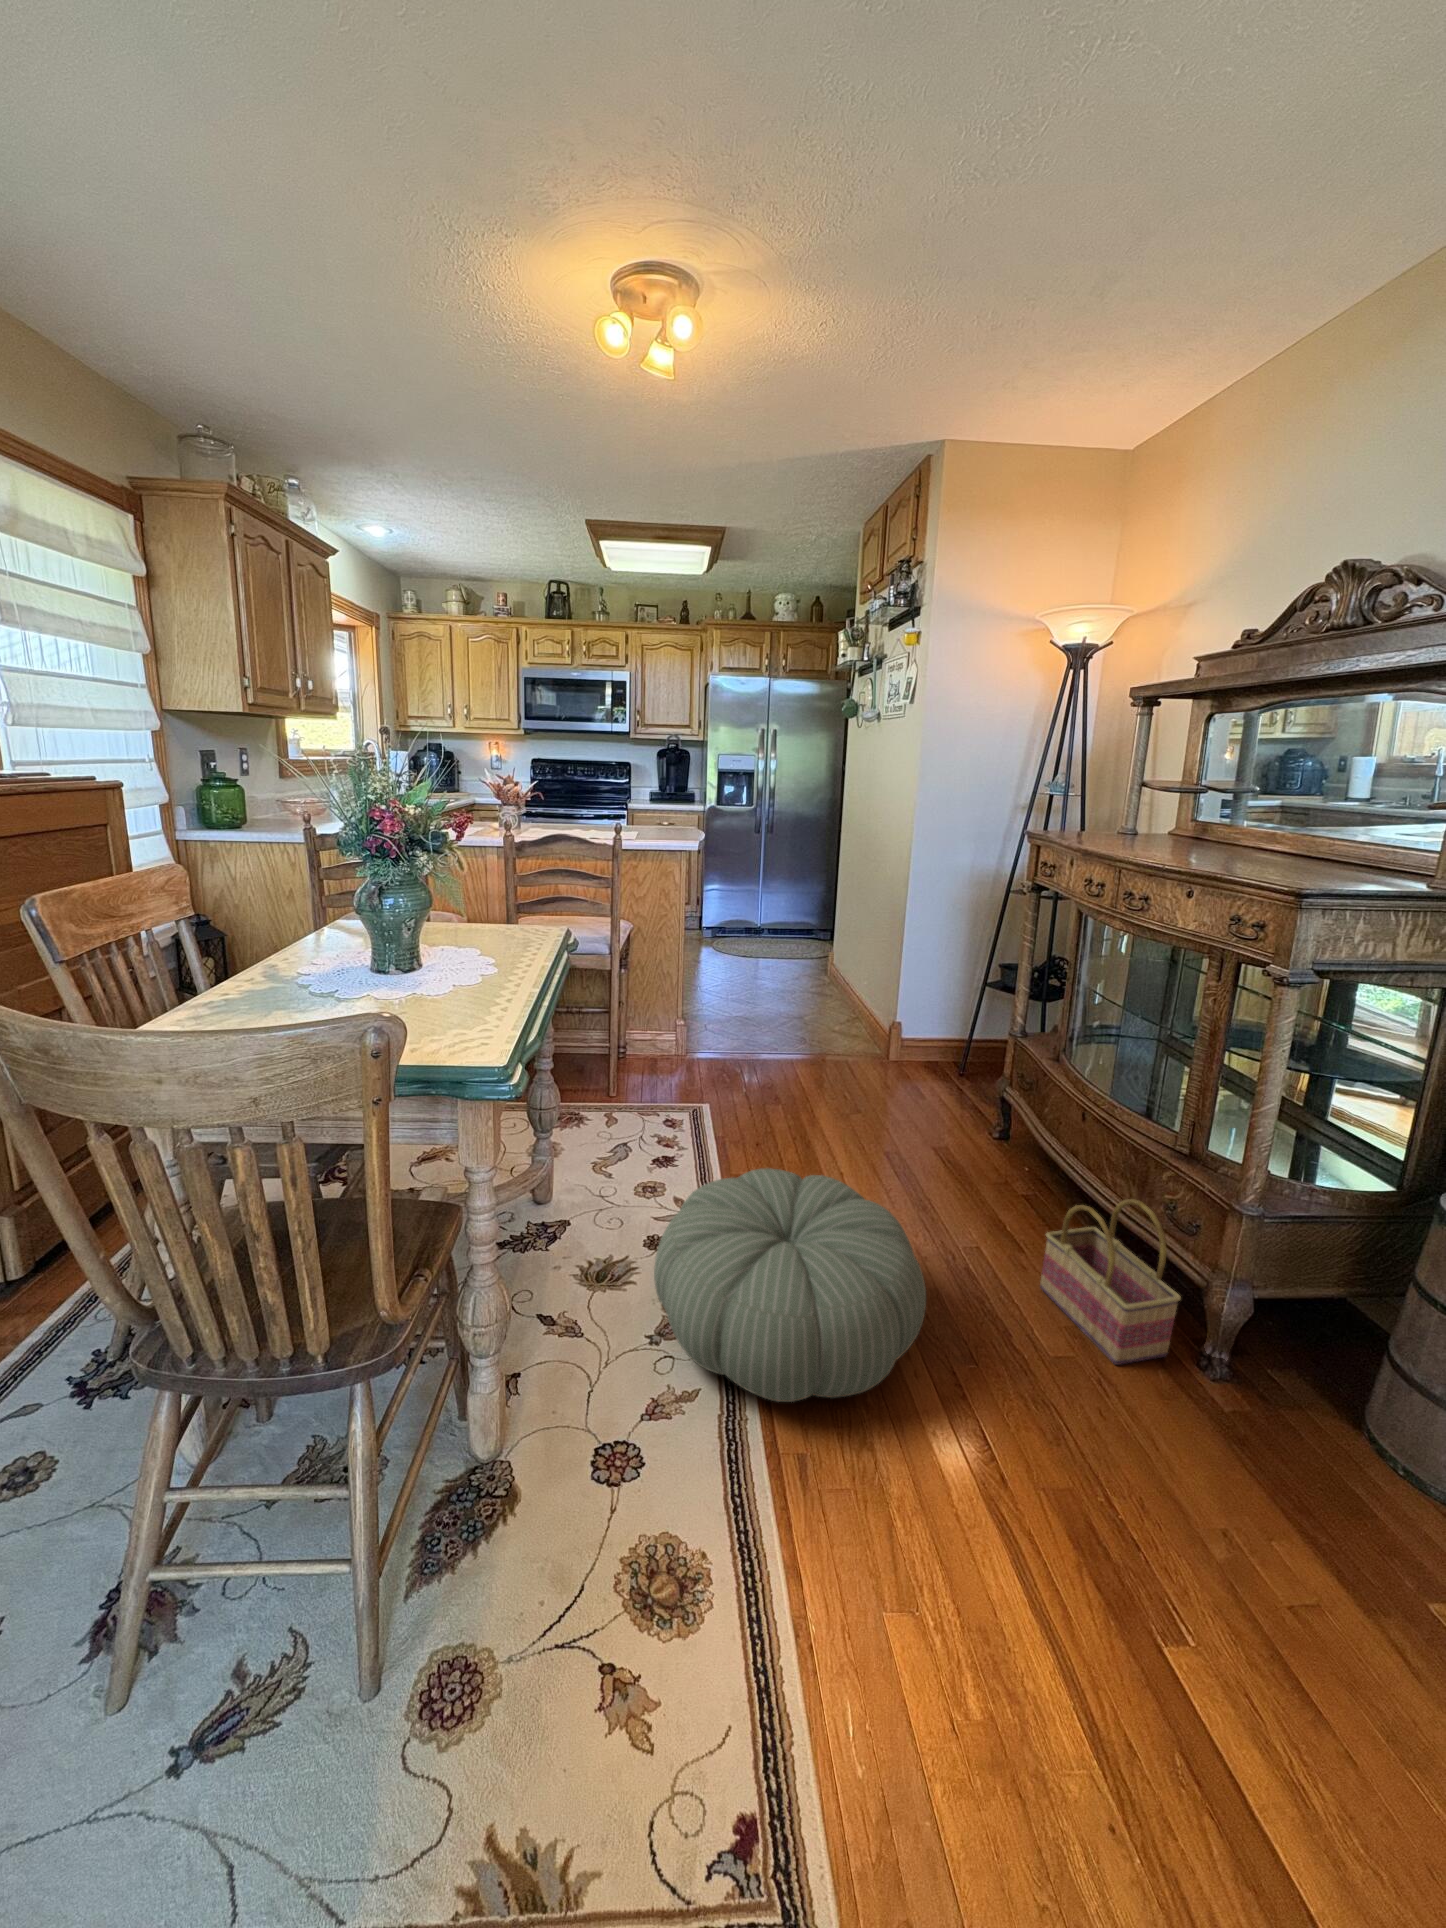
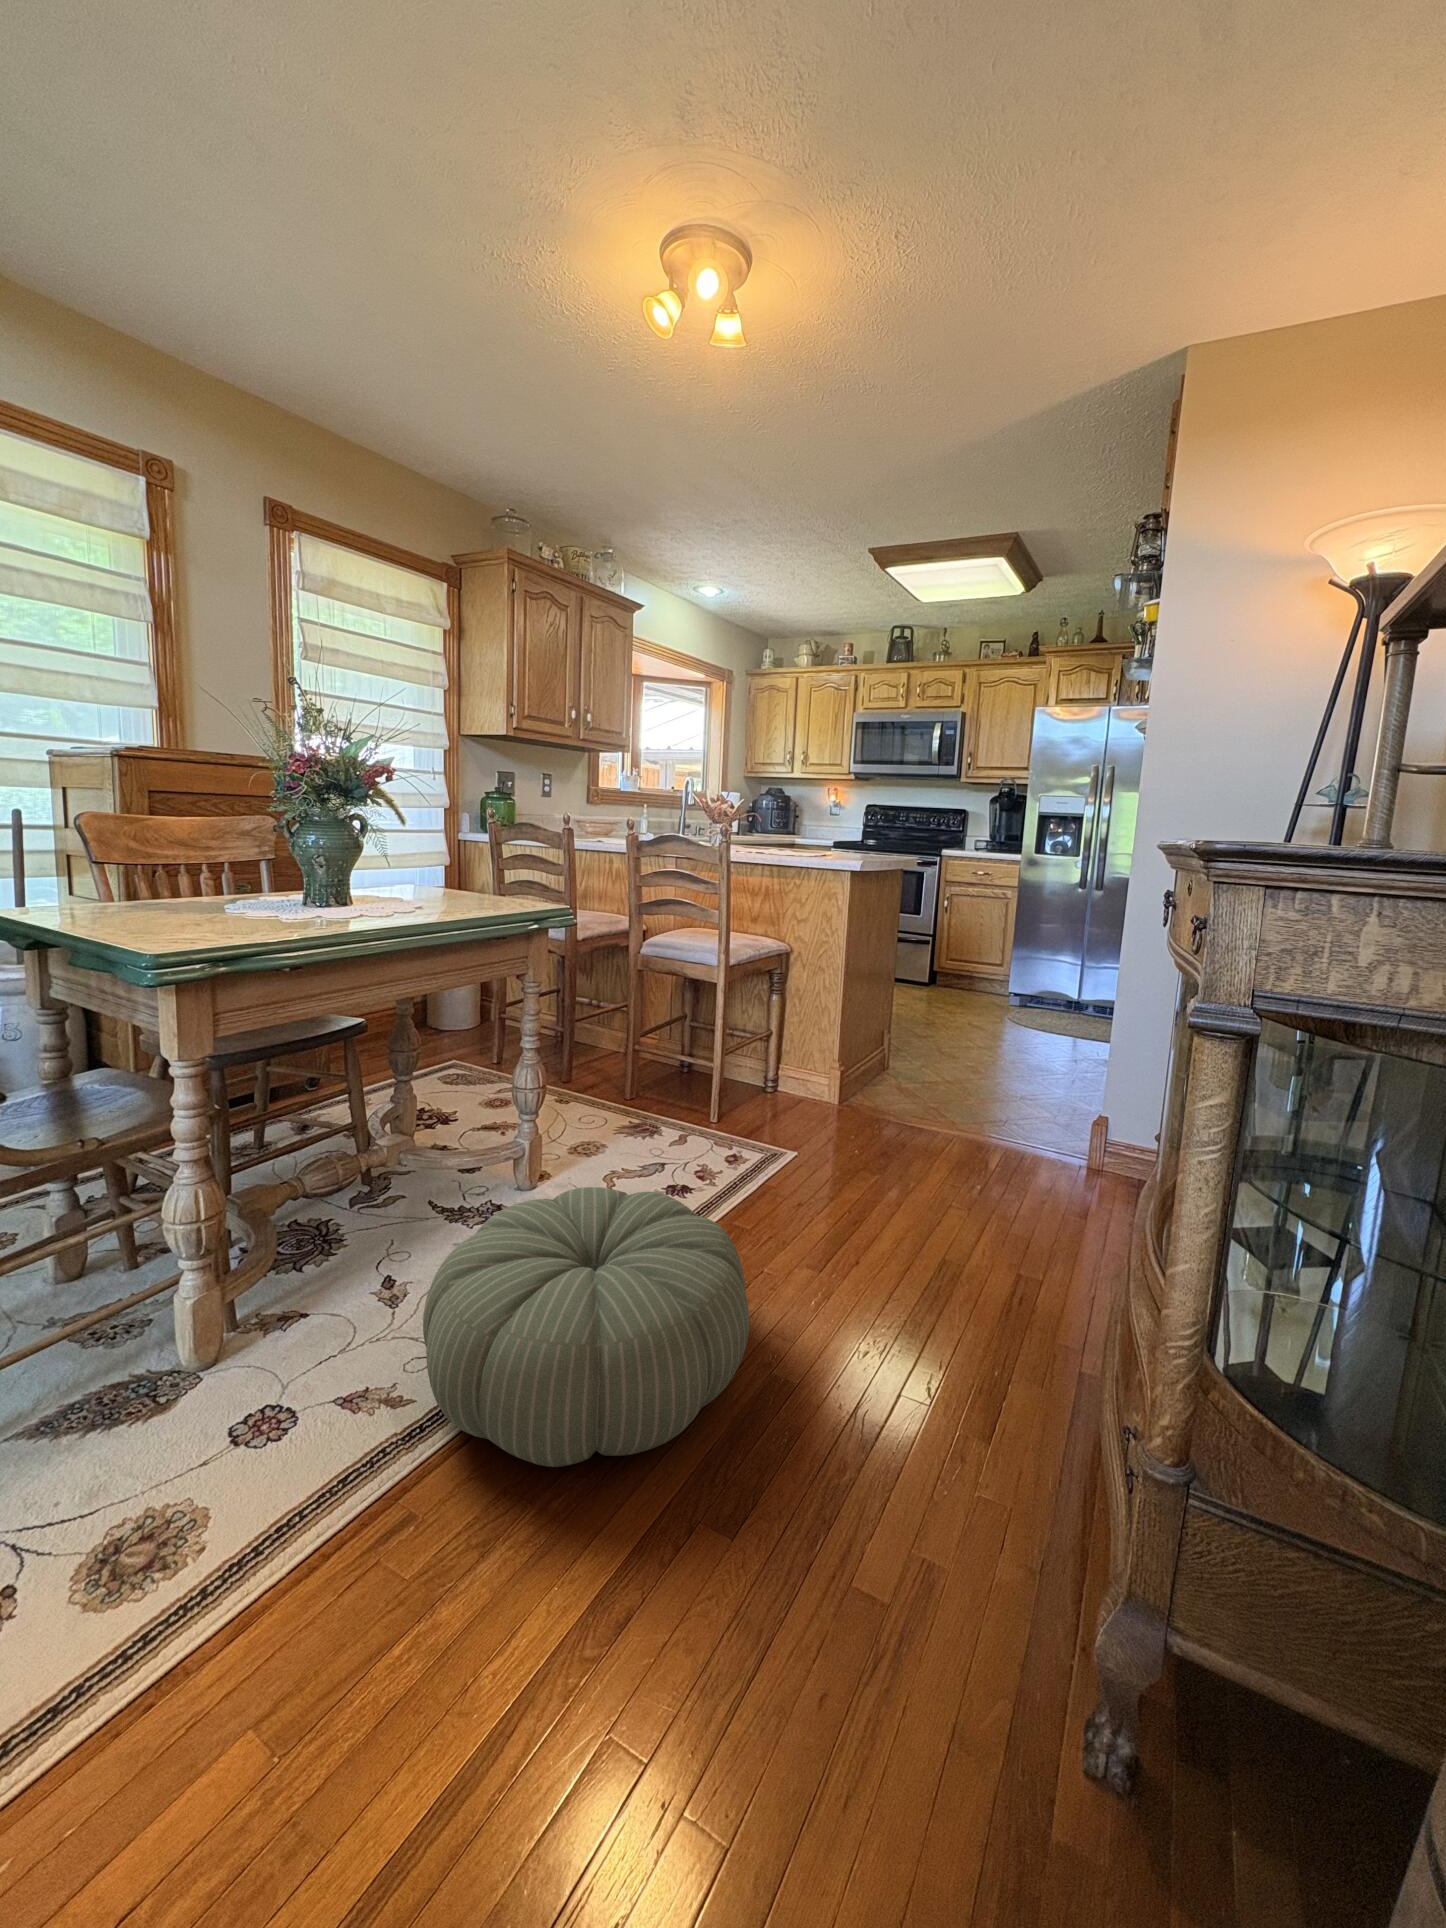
basket: present [1040,1199,1181,1365] -> none [928,1364,1067,1684]

